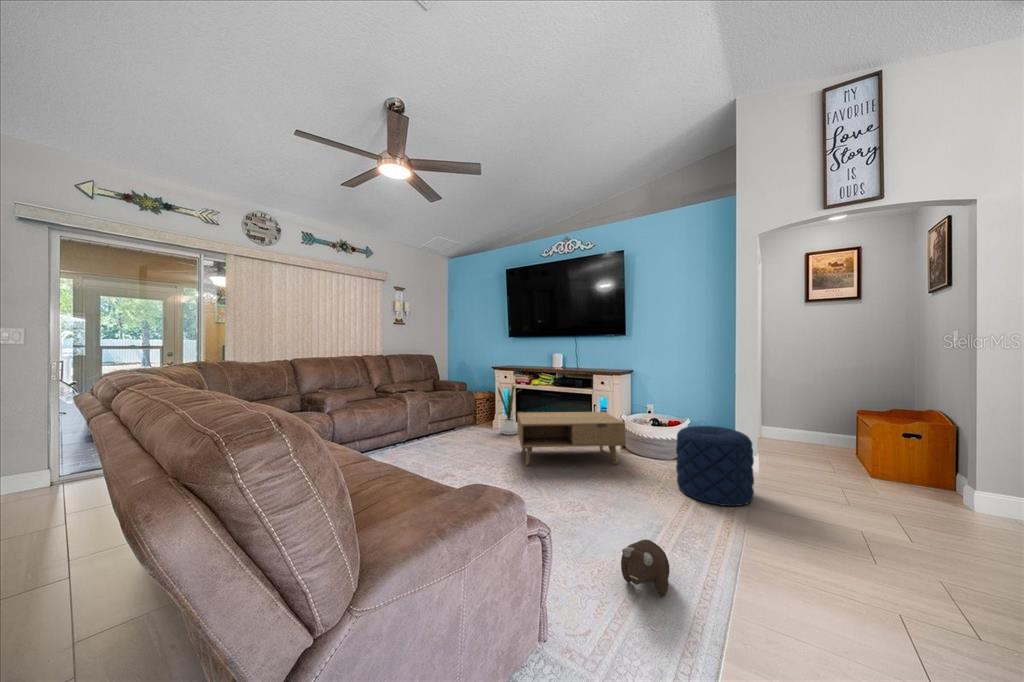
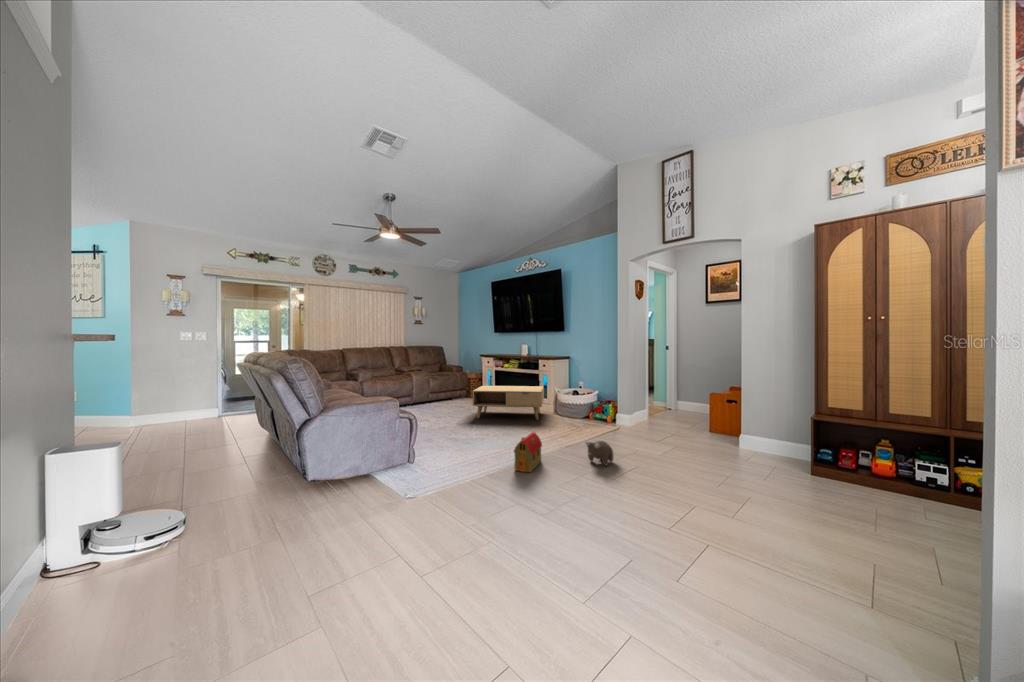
house plant: present [498,385,517,435] -> none [475,363,499,403]
pouf: present [676,426,754,506] -> none [556,392,599,439]
toy house: none [729,523,807,630] -> present [514,432,542,472]
plush toy: present [621,539,670,597] -> present [586,441,613,466]

